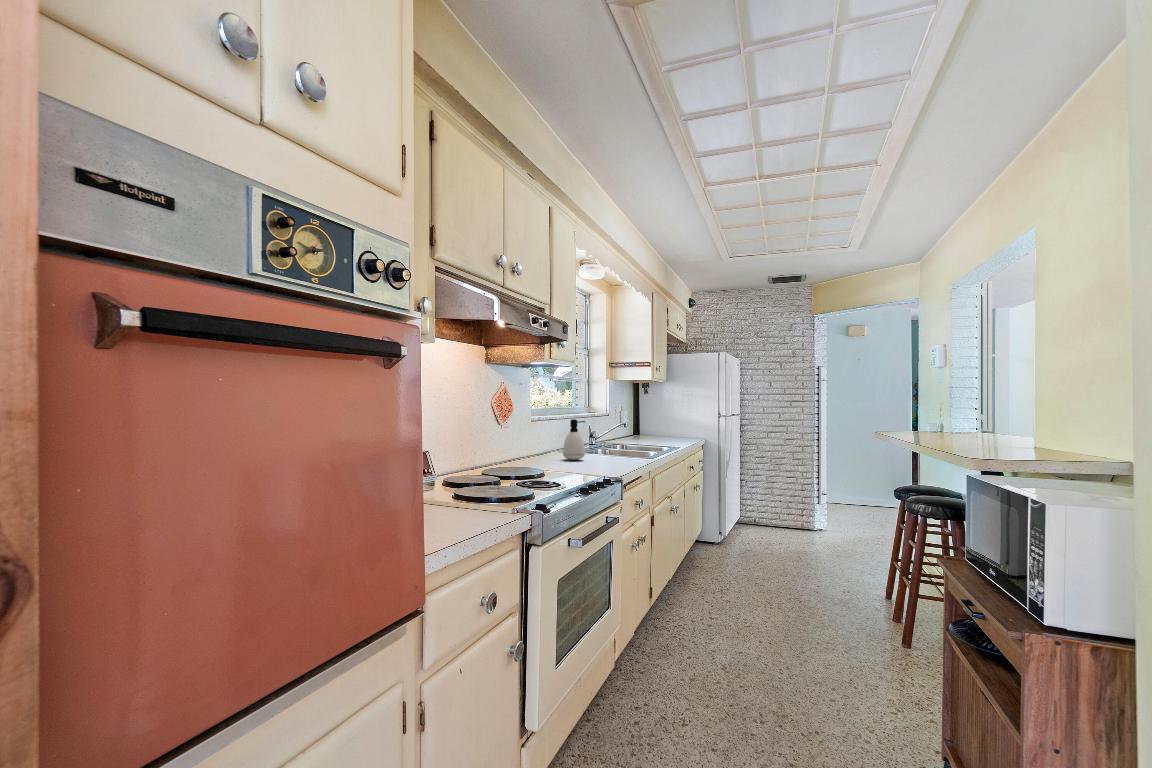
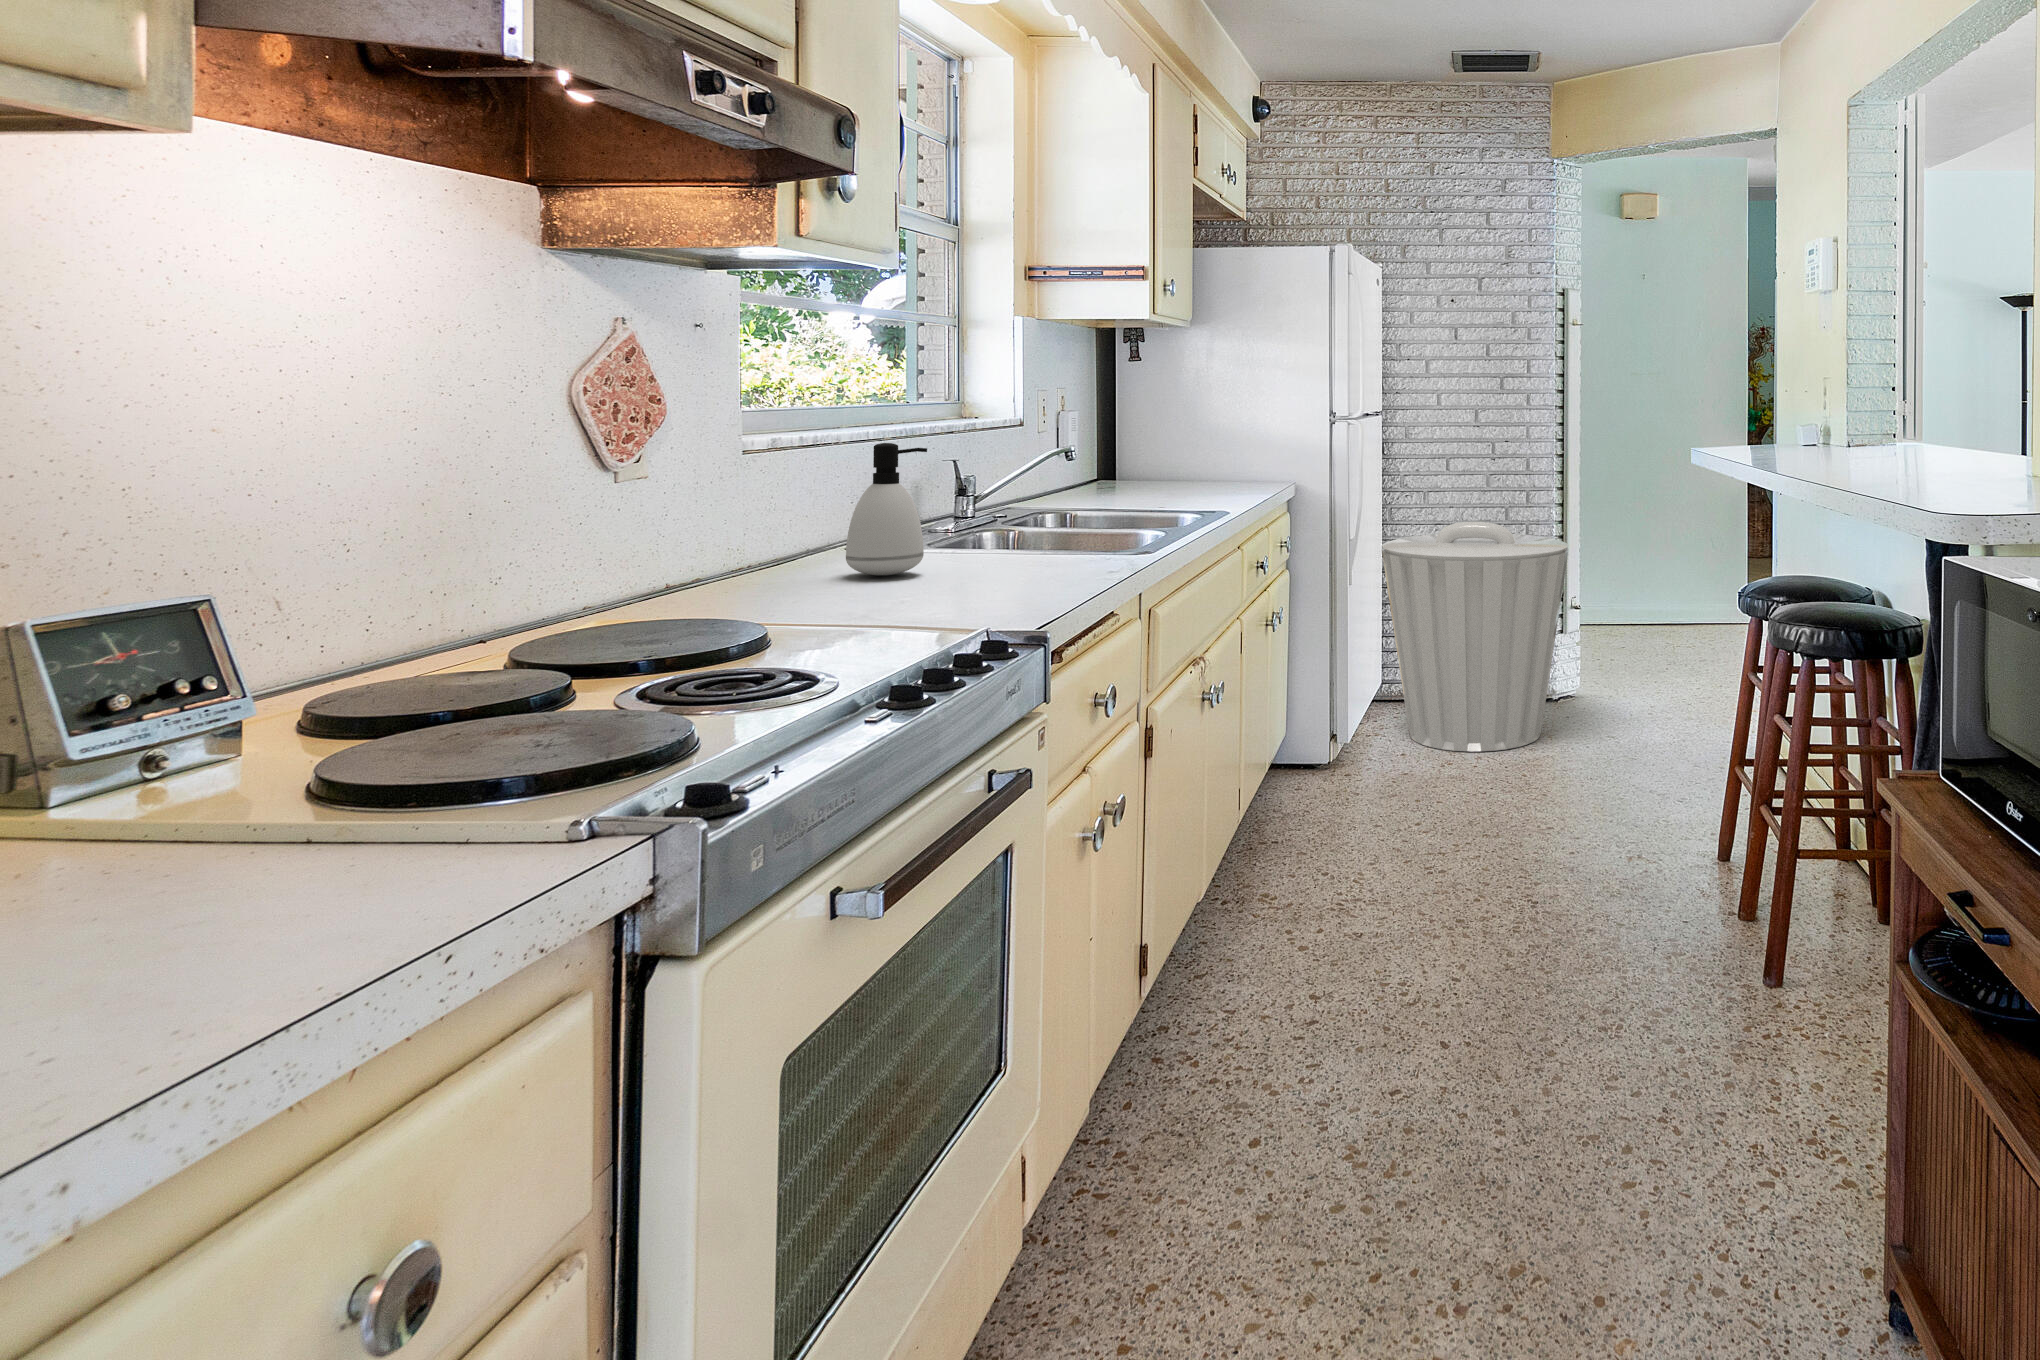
trash can: none [739,456,817,545] -> present [1382,521,1568,751]

